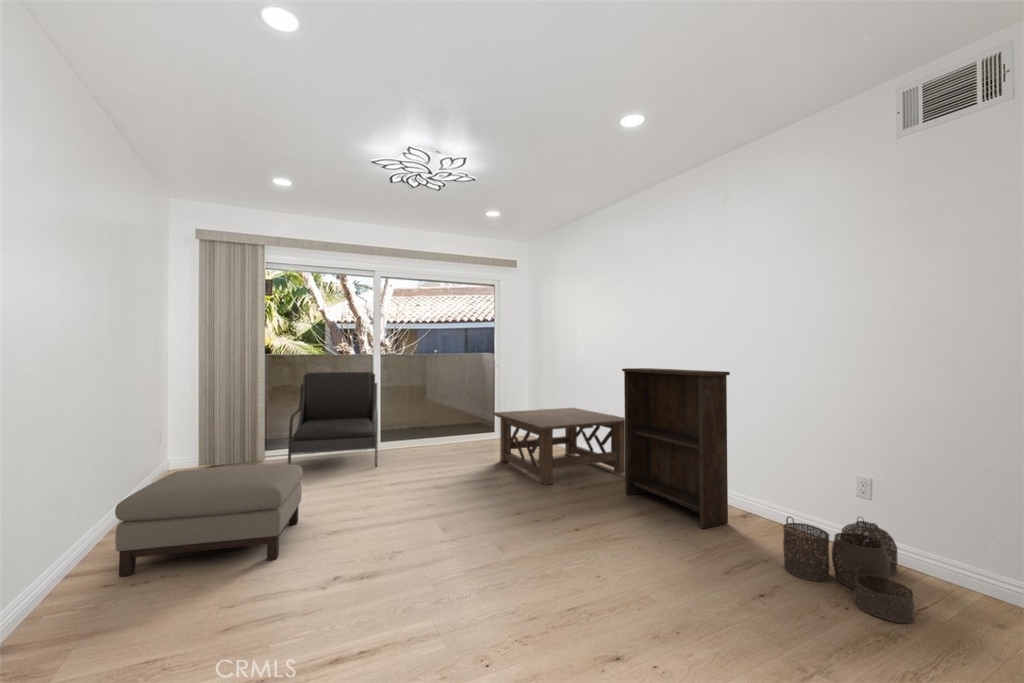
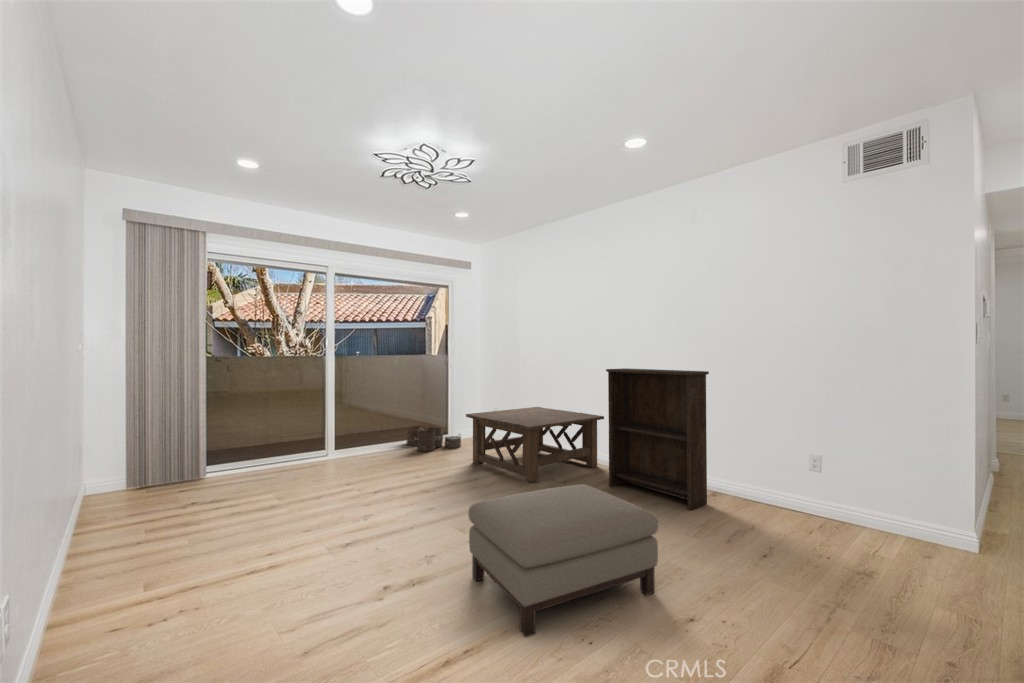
armchair: present [288,372,378,467] -> none [247,375,347,490]
ottoman: present [115,464,303,576] -> present [468,484,658,637]
woven basket: present [783,517,914,623] -> present [407,426,461,452]

